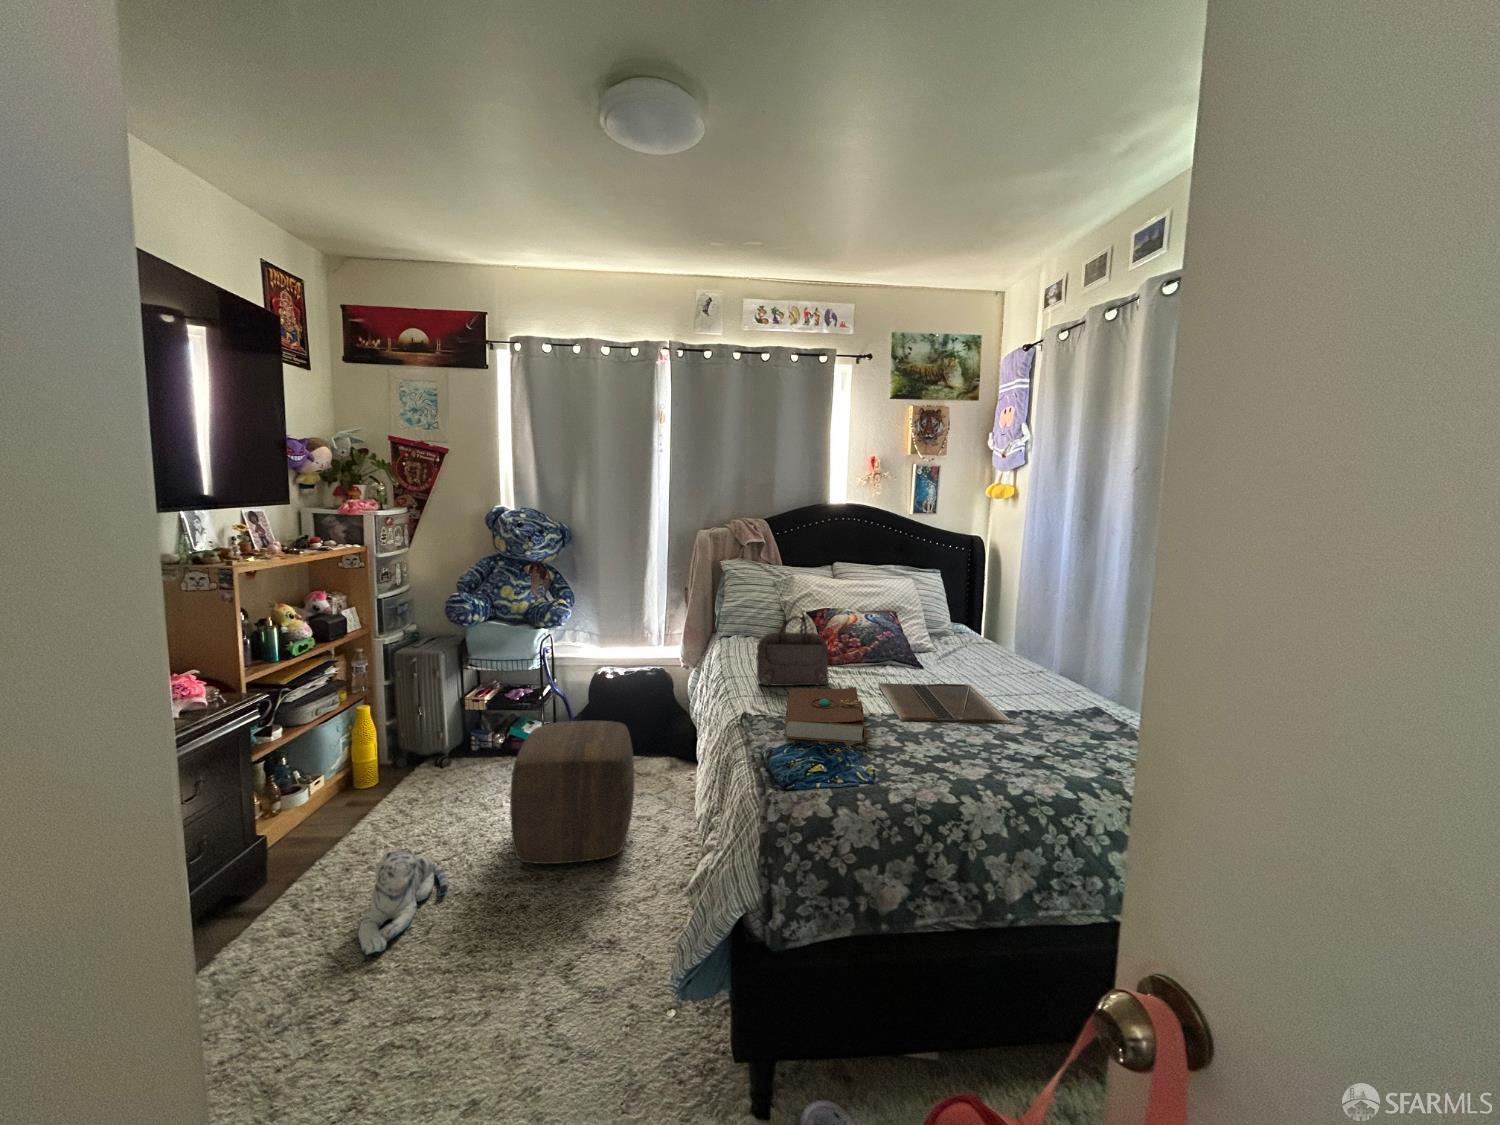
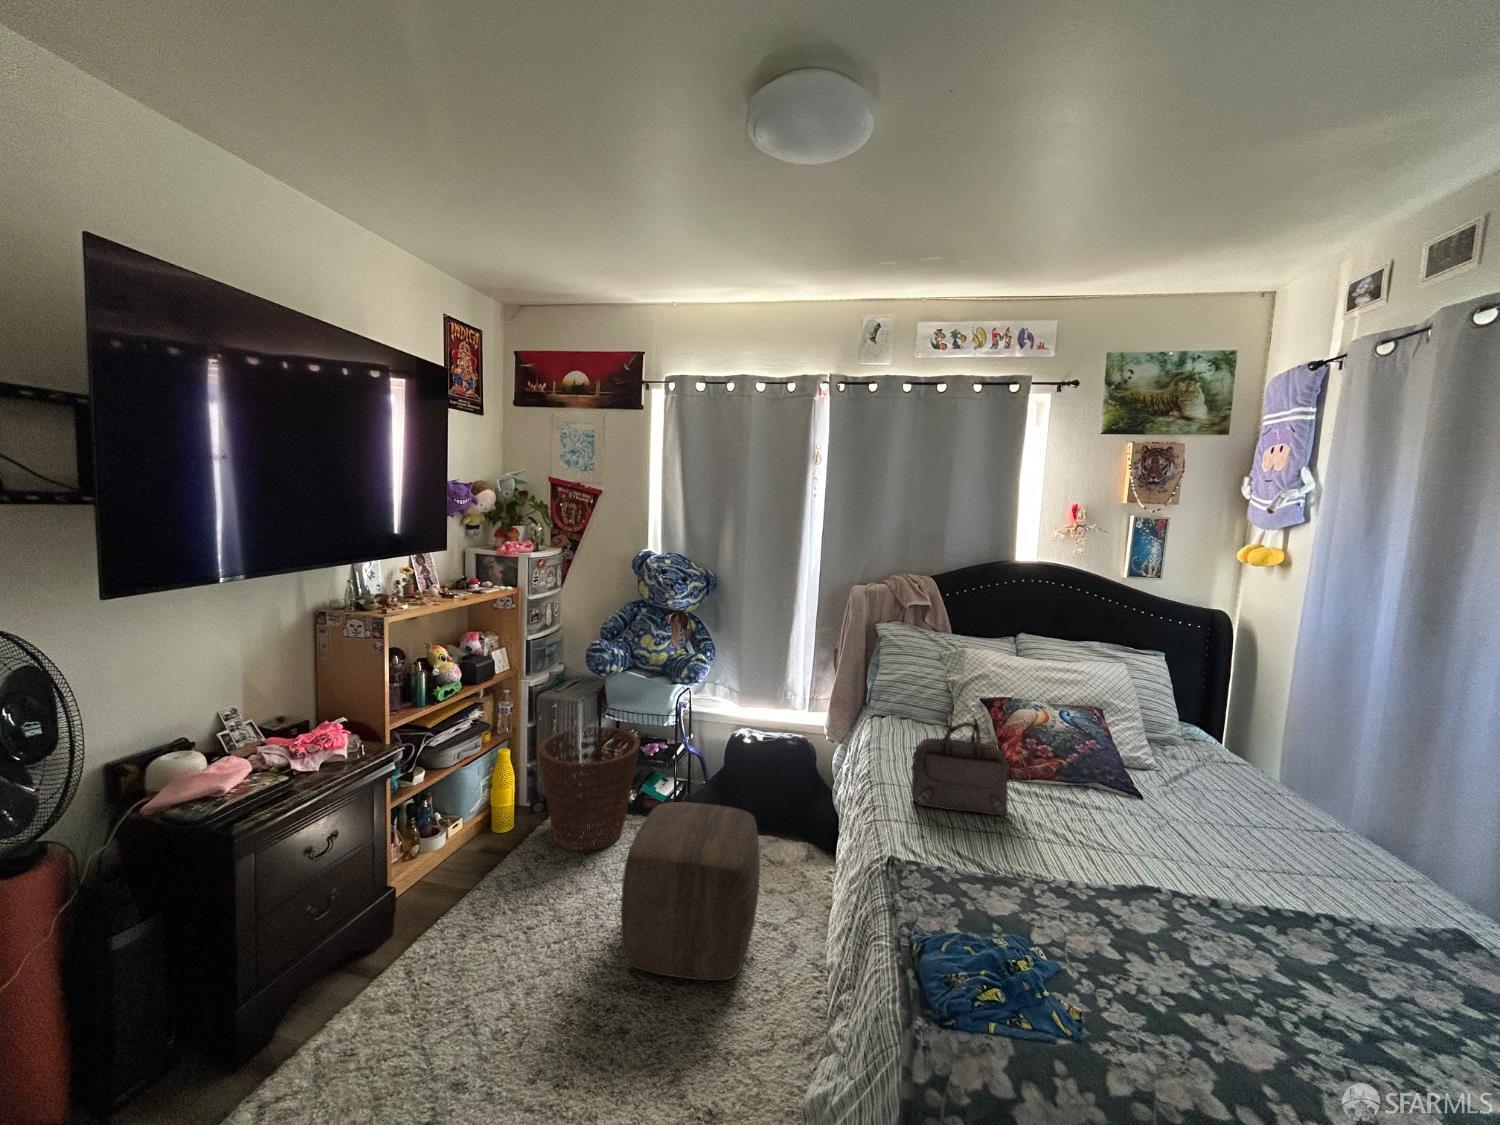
basket: none [403,677,510,793] -> present [539,727,640,852]
laptop: present [878,683,1011,723] -> none [1079,825,1307,943]
book: present [785,687,866,743] -> none [945,826,1066,943]
plush toy: present [358,850,449,955] -> none [458,934,555,1056]

